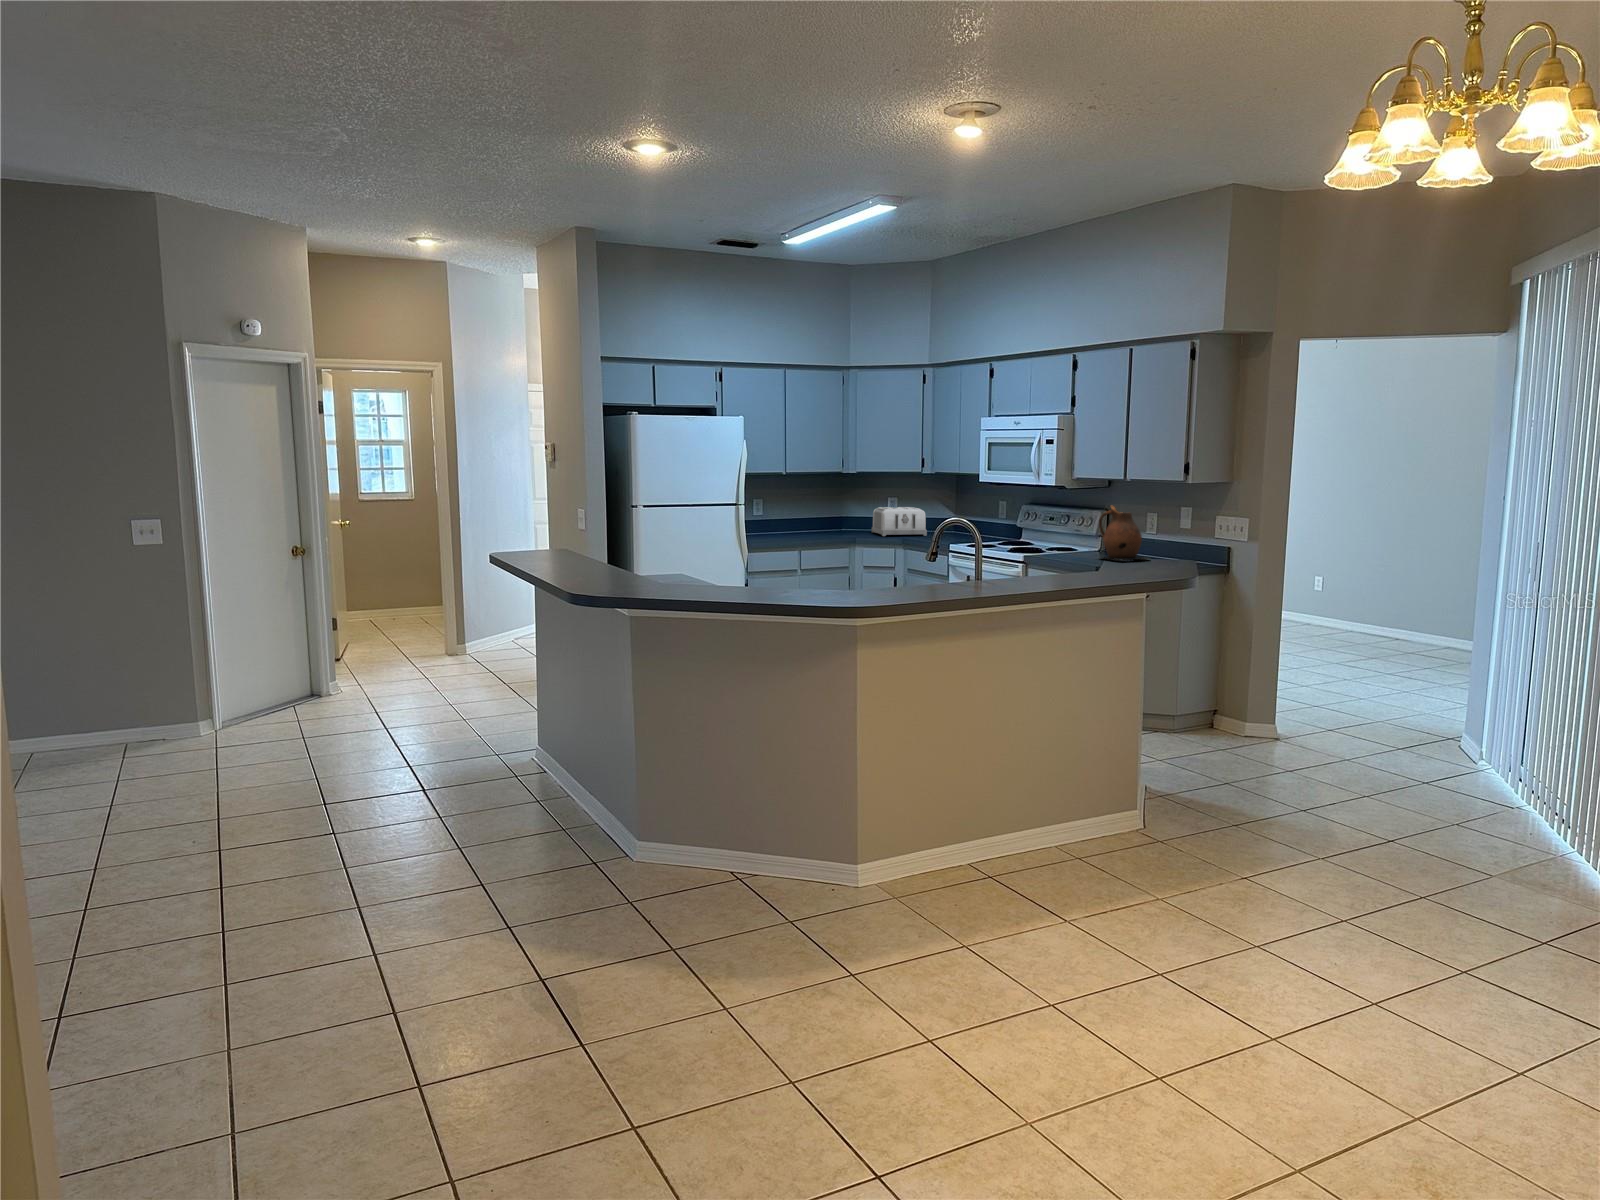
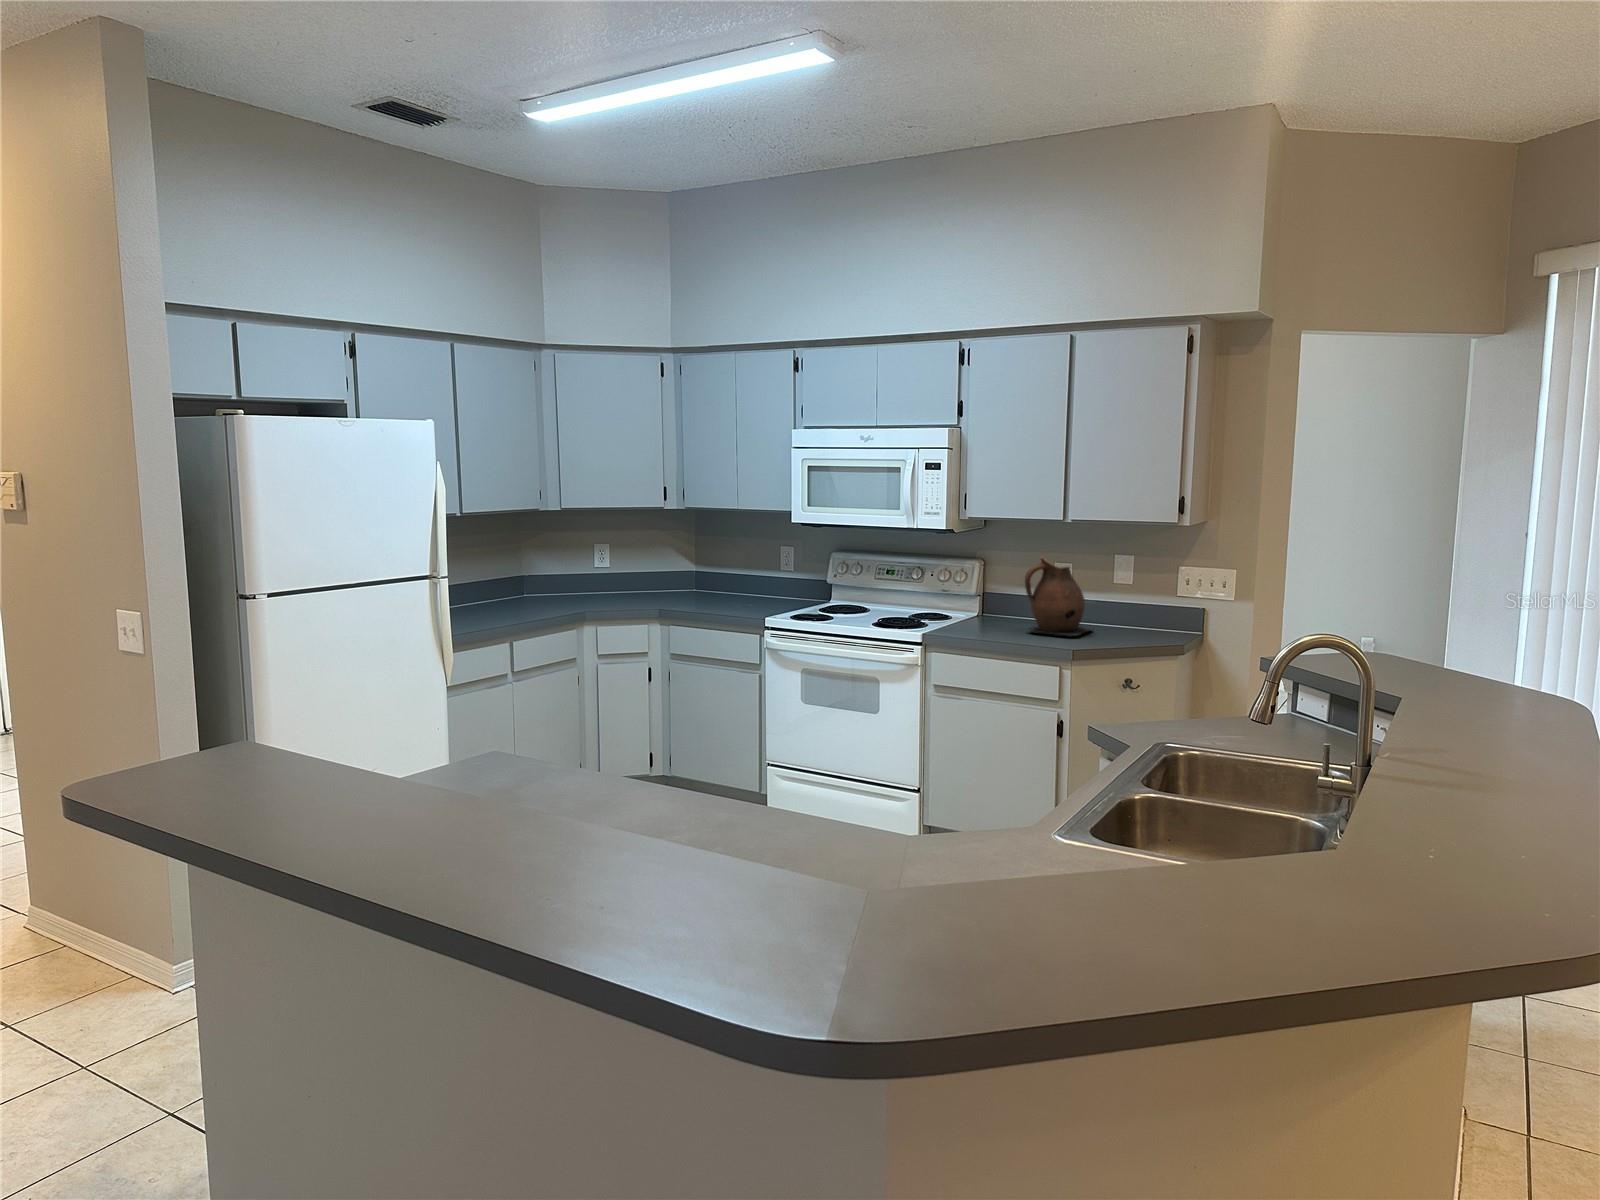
toaster: present [872,507,927,536] -> none [578,557,670,605]

